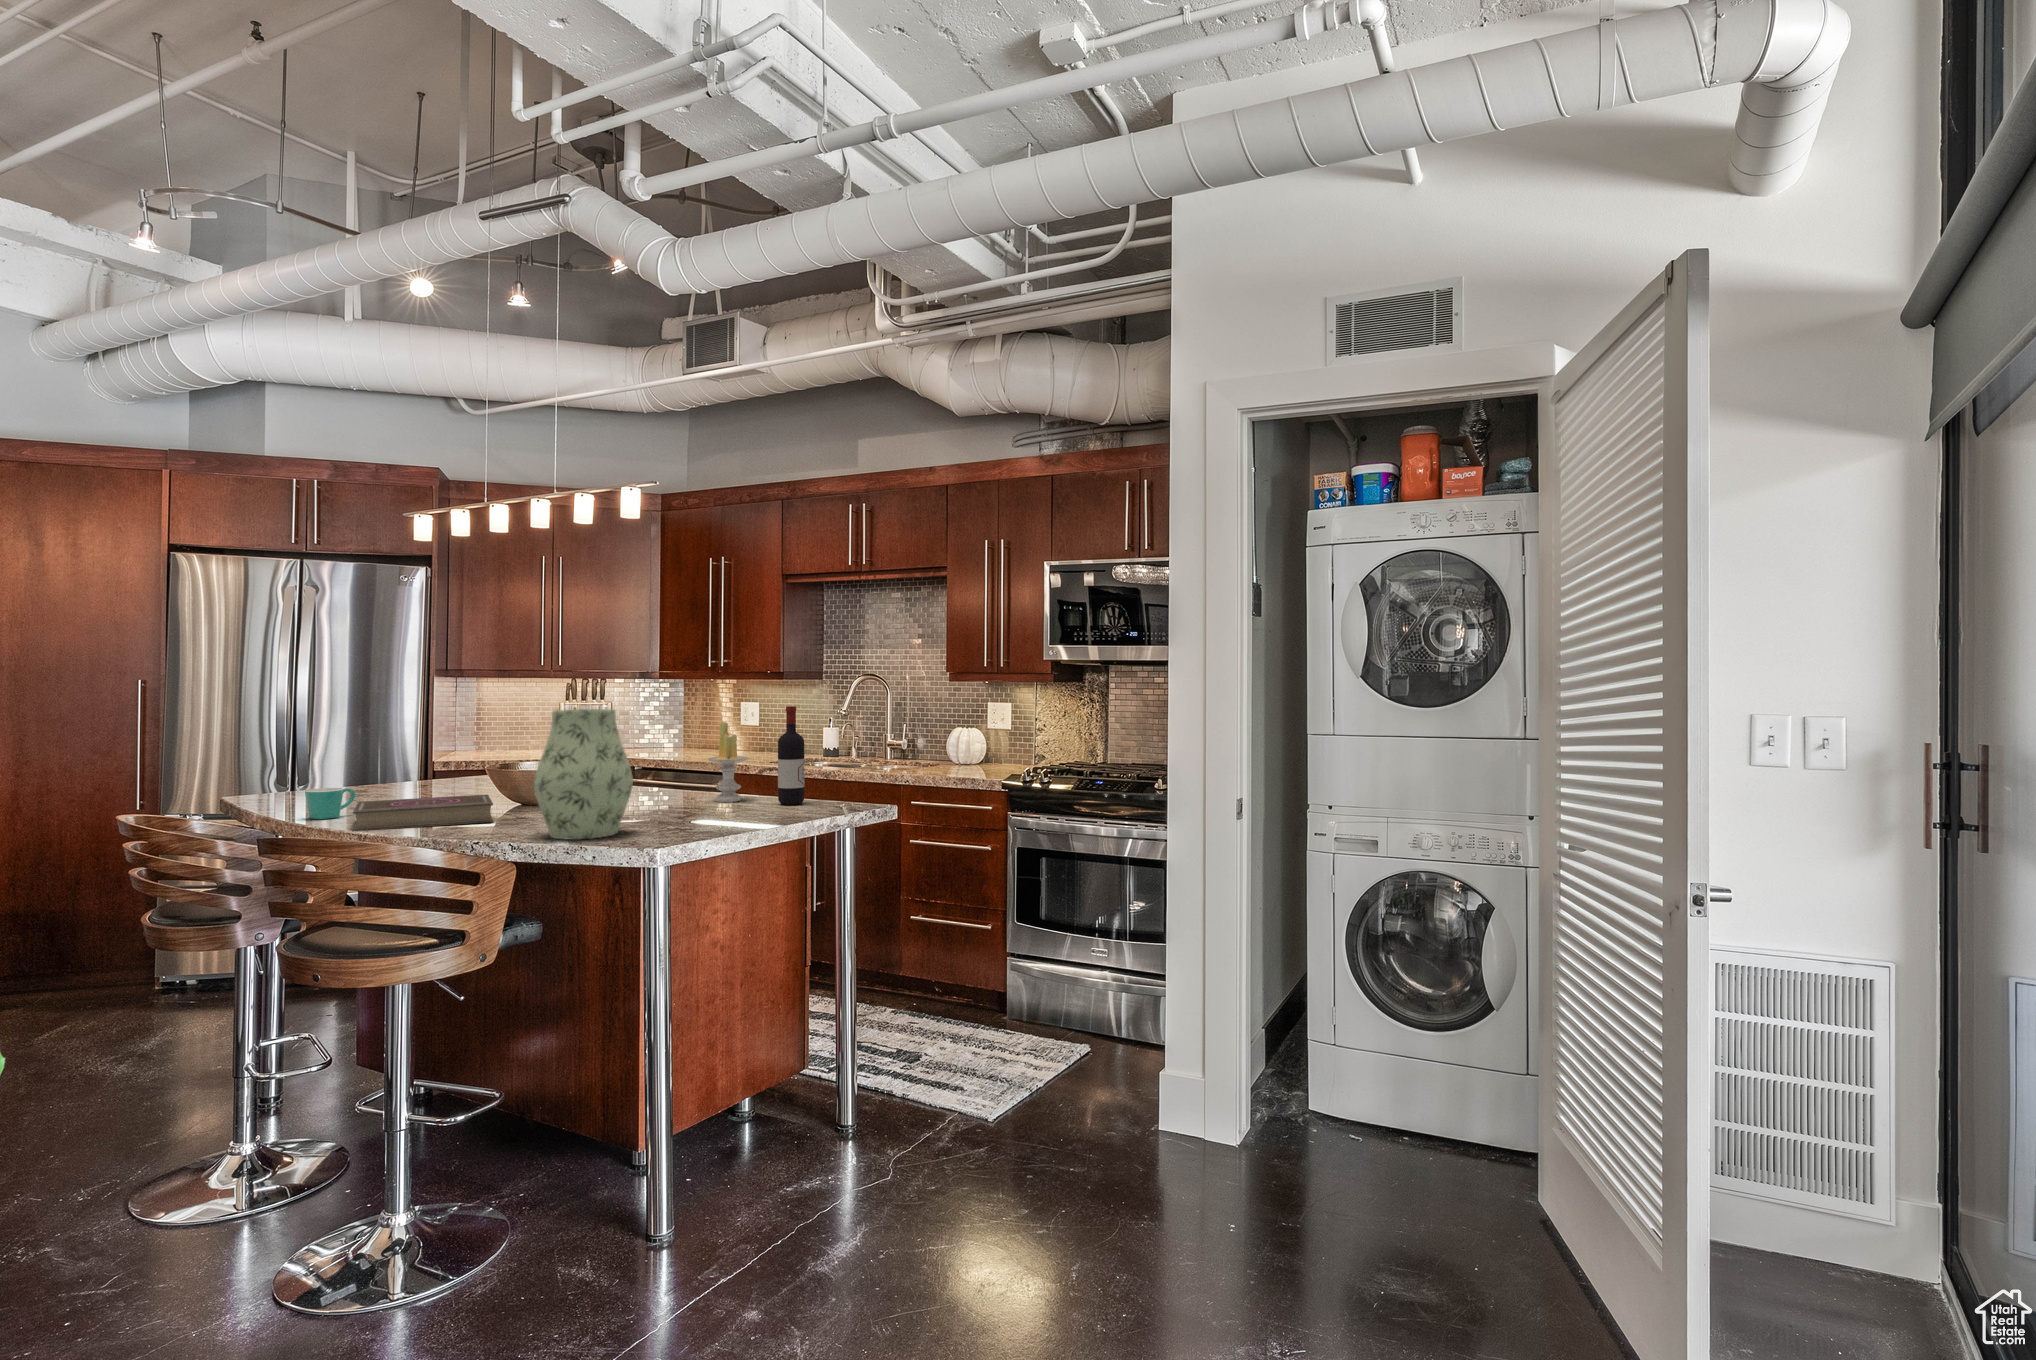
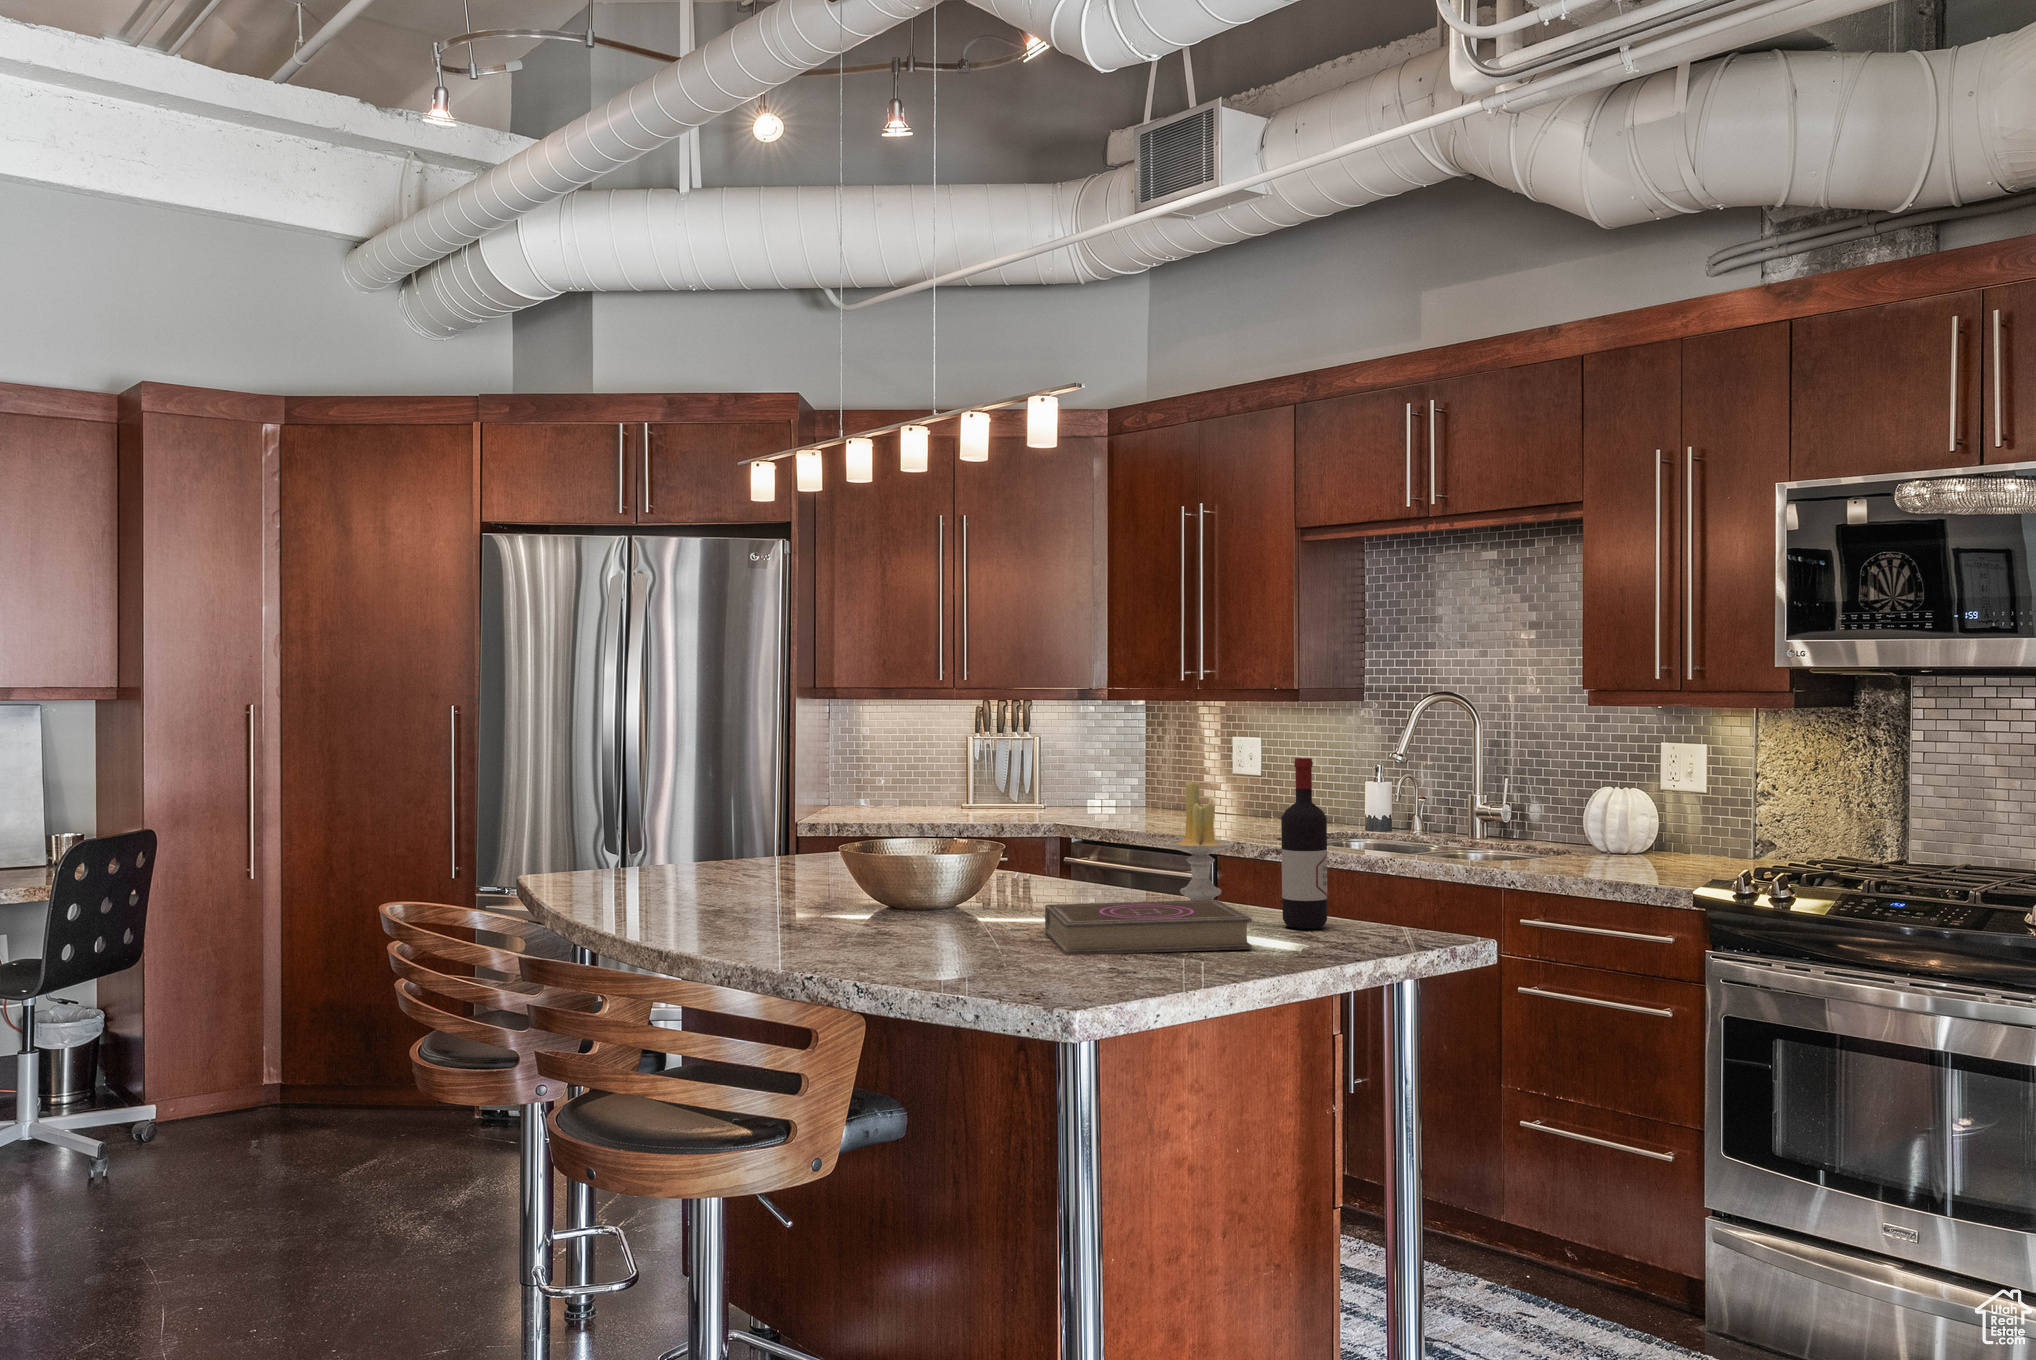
vase: present [534,709,633,840] -> none [894,767,1042,981]
mug: present [305,788,355,819] -> none [608,872,671,918]
book: present [353,794,493,831] -> present [1045,900,1252,955]

